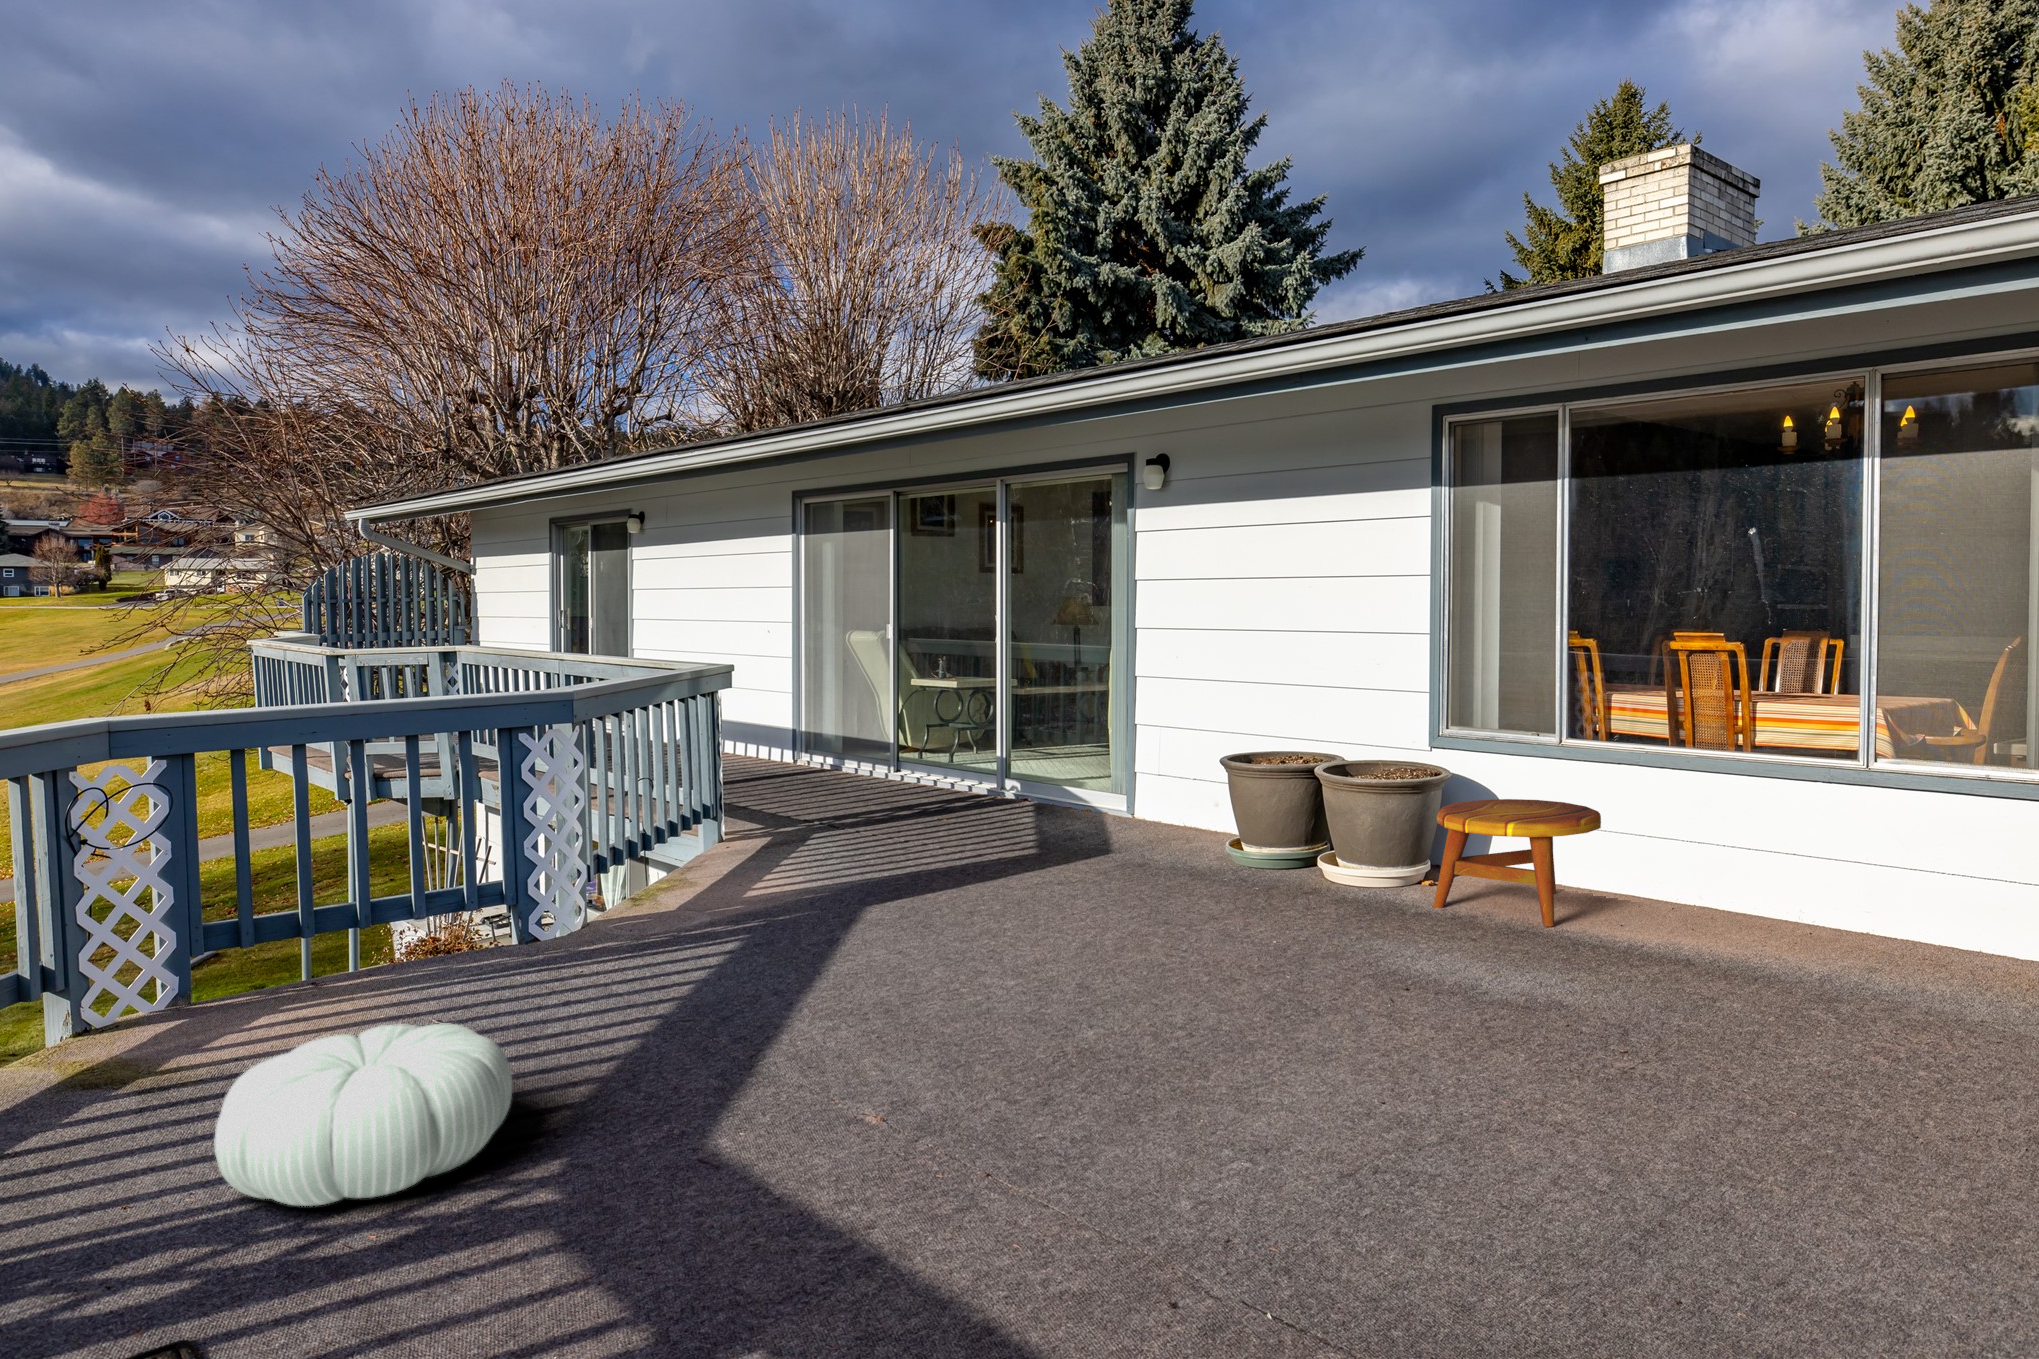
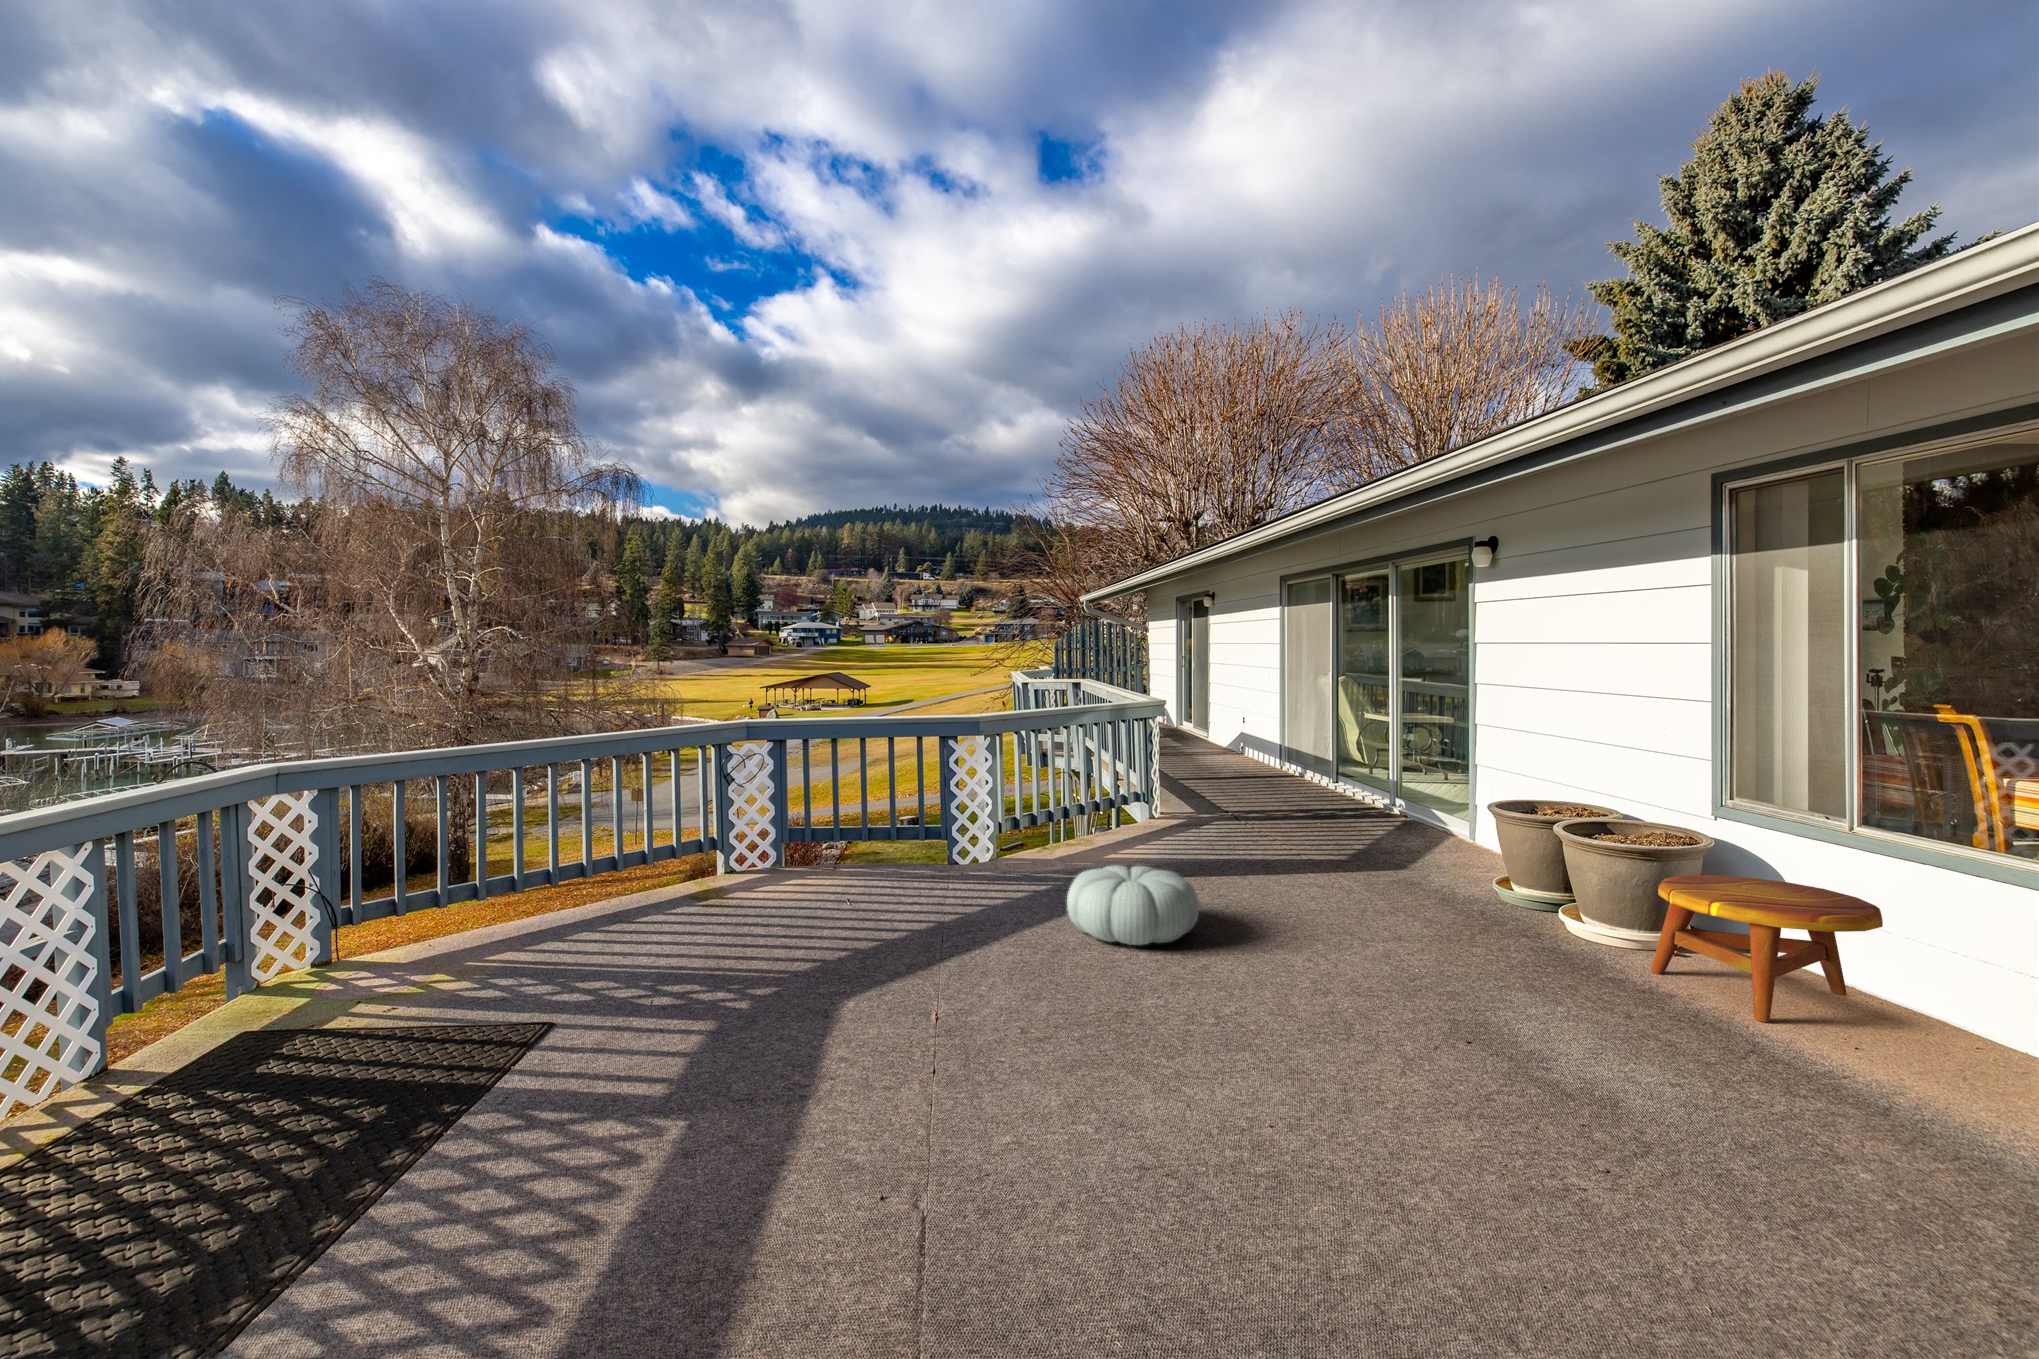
pouf: present [215,1023,512,1206] -> present [1067,865,1199,945]

